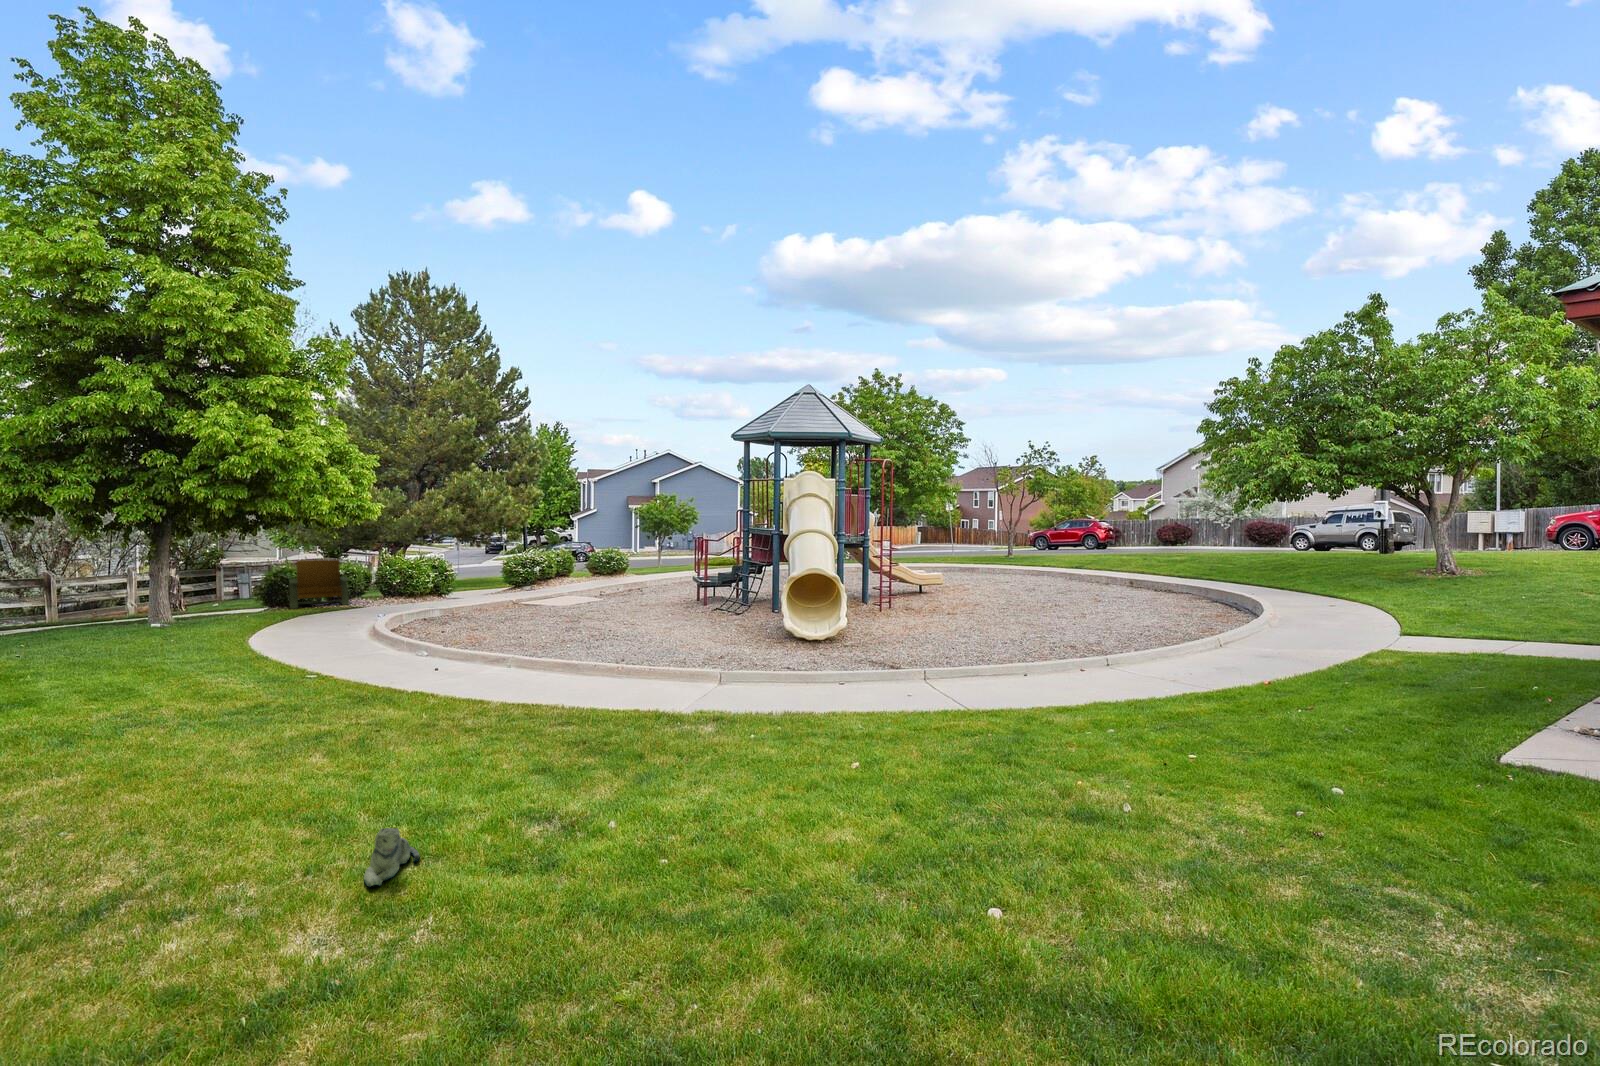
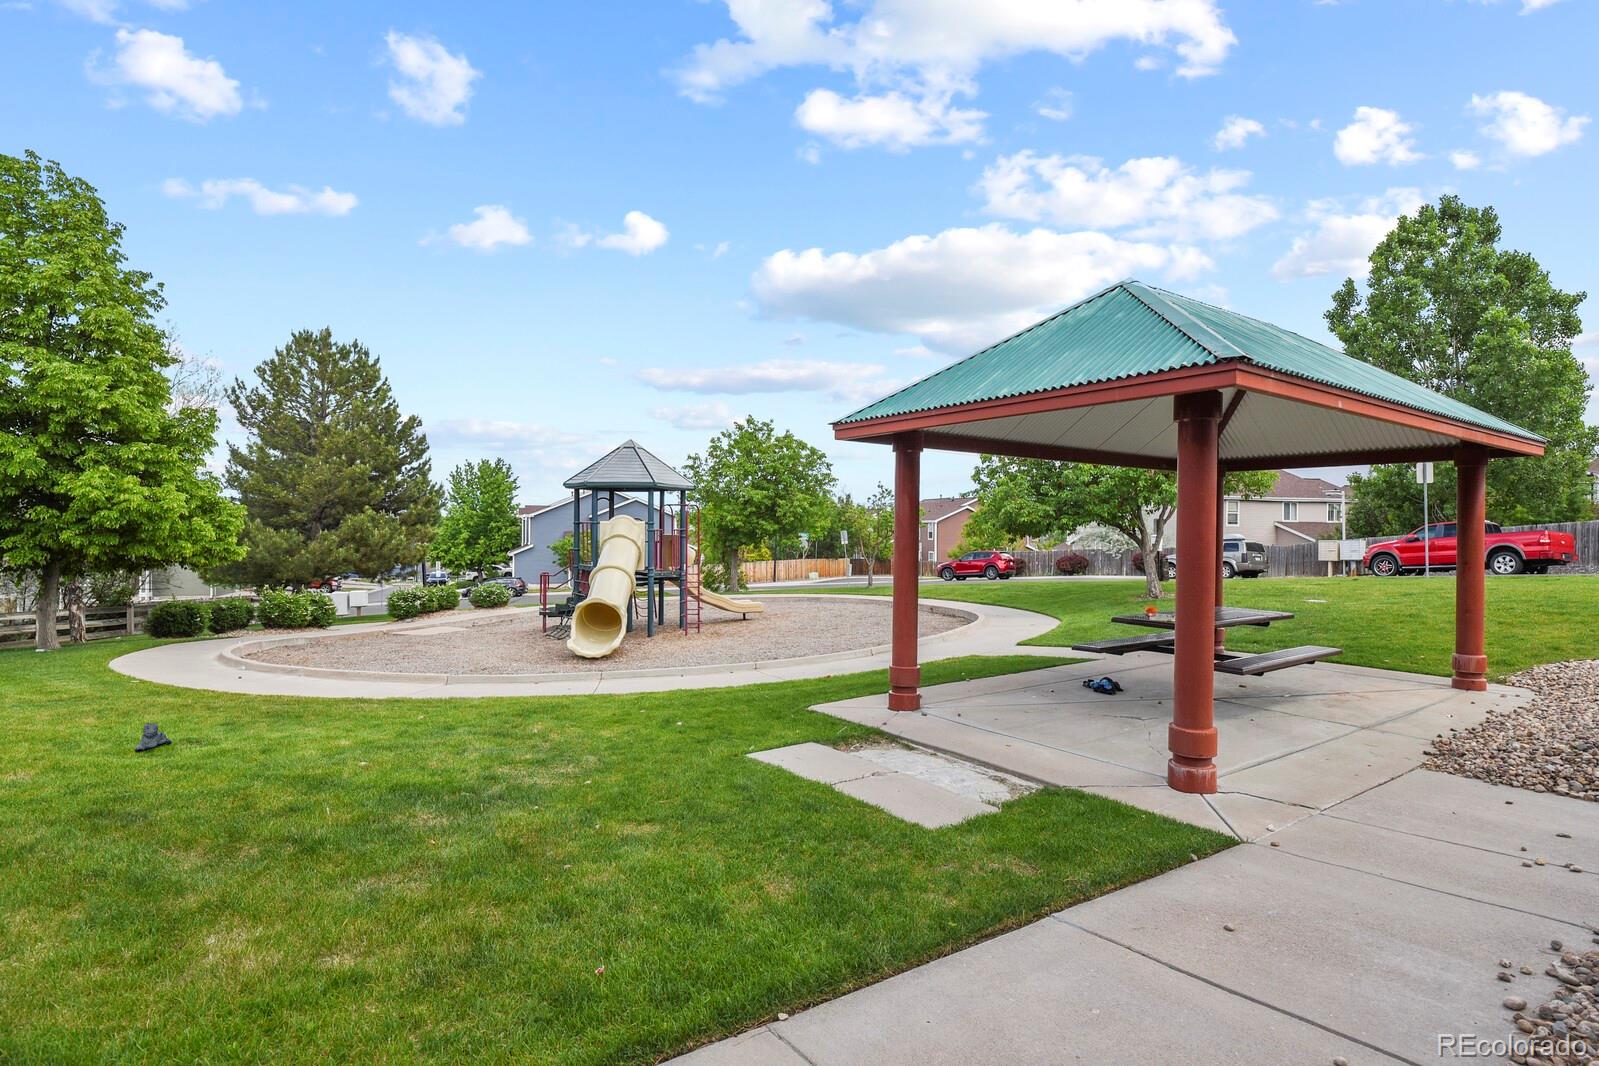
lounge chair: present [289,559,350,609] -> none [158,596,212,640]

